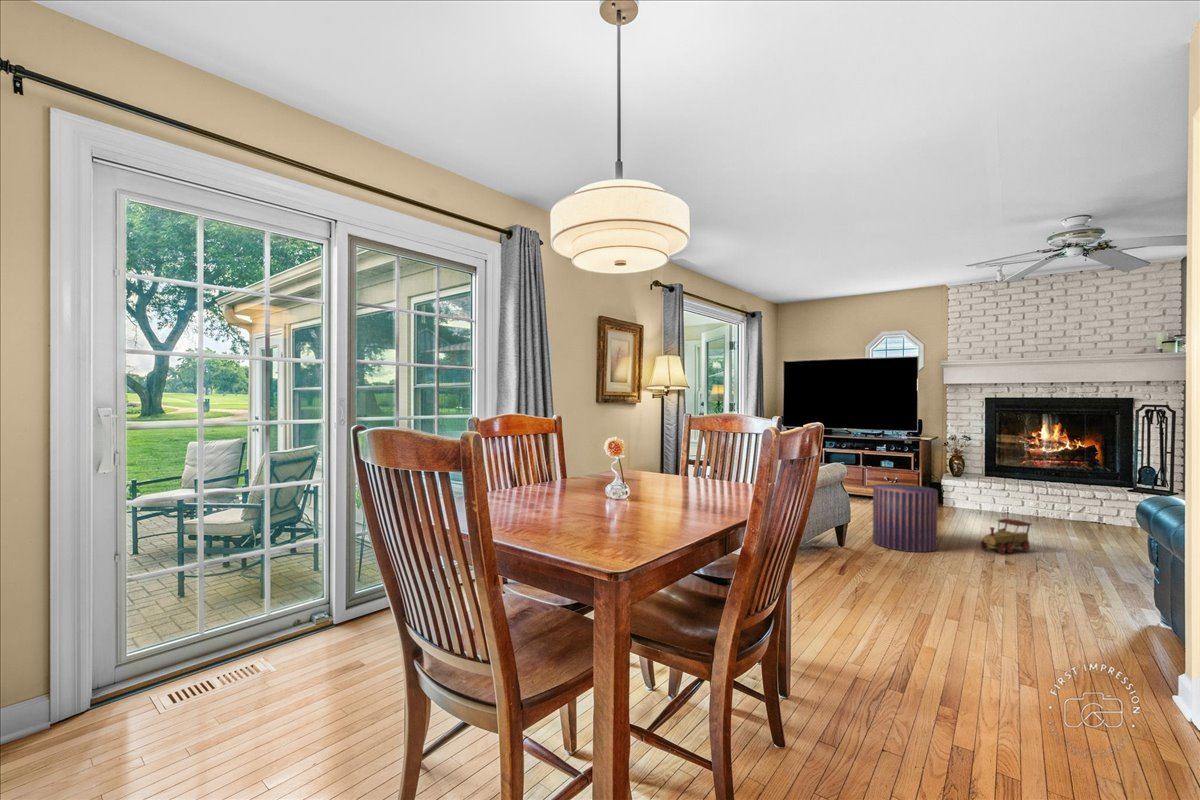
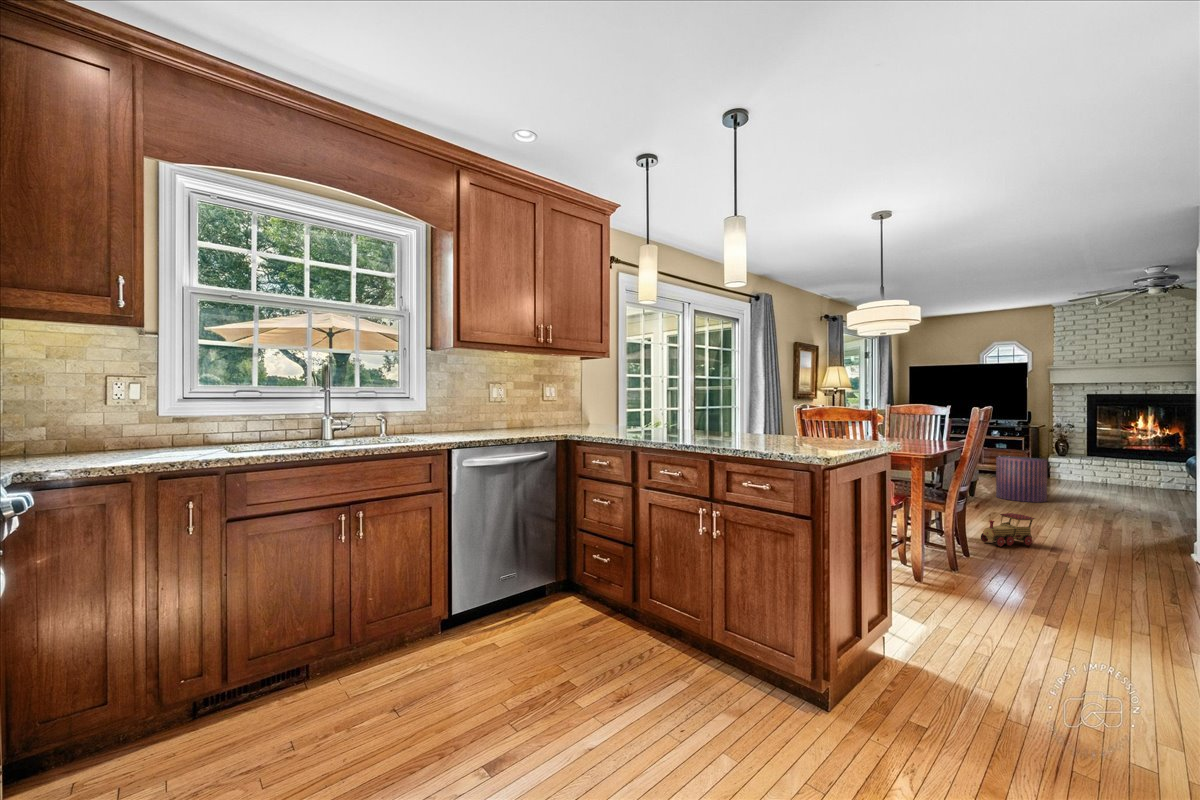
toy train: present [980,519,1032,554] -> present [981,513,1035,547]

